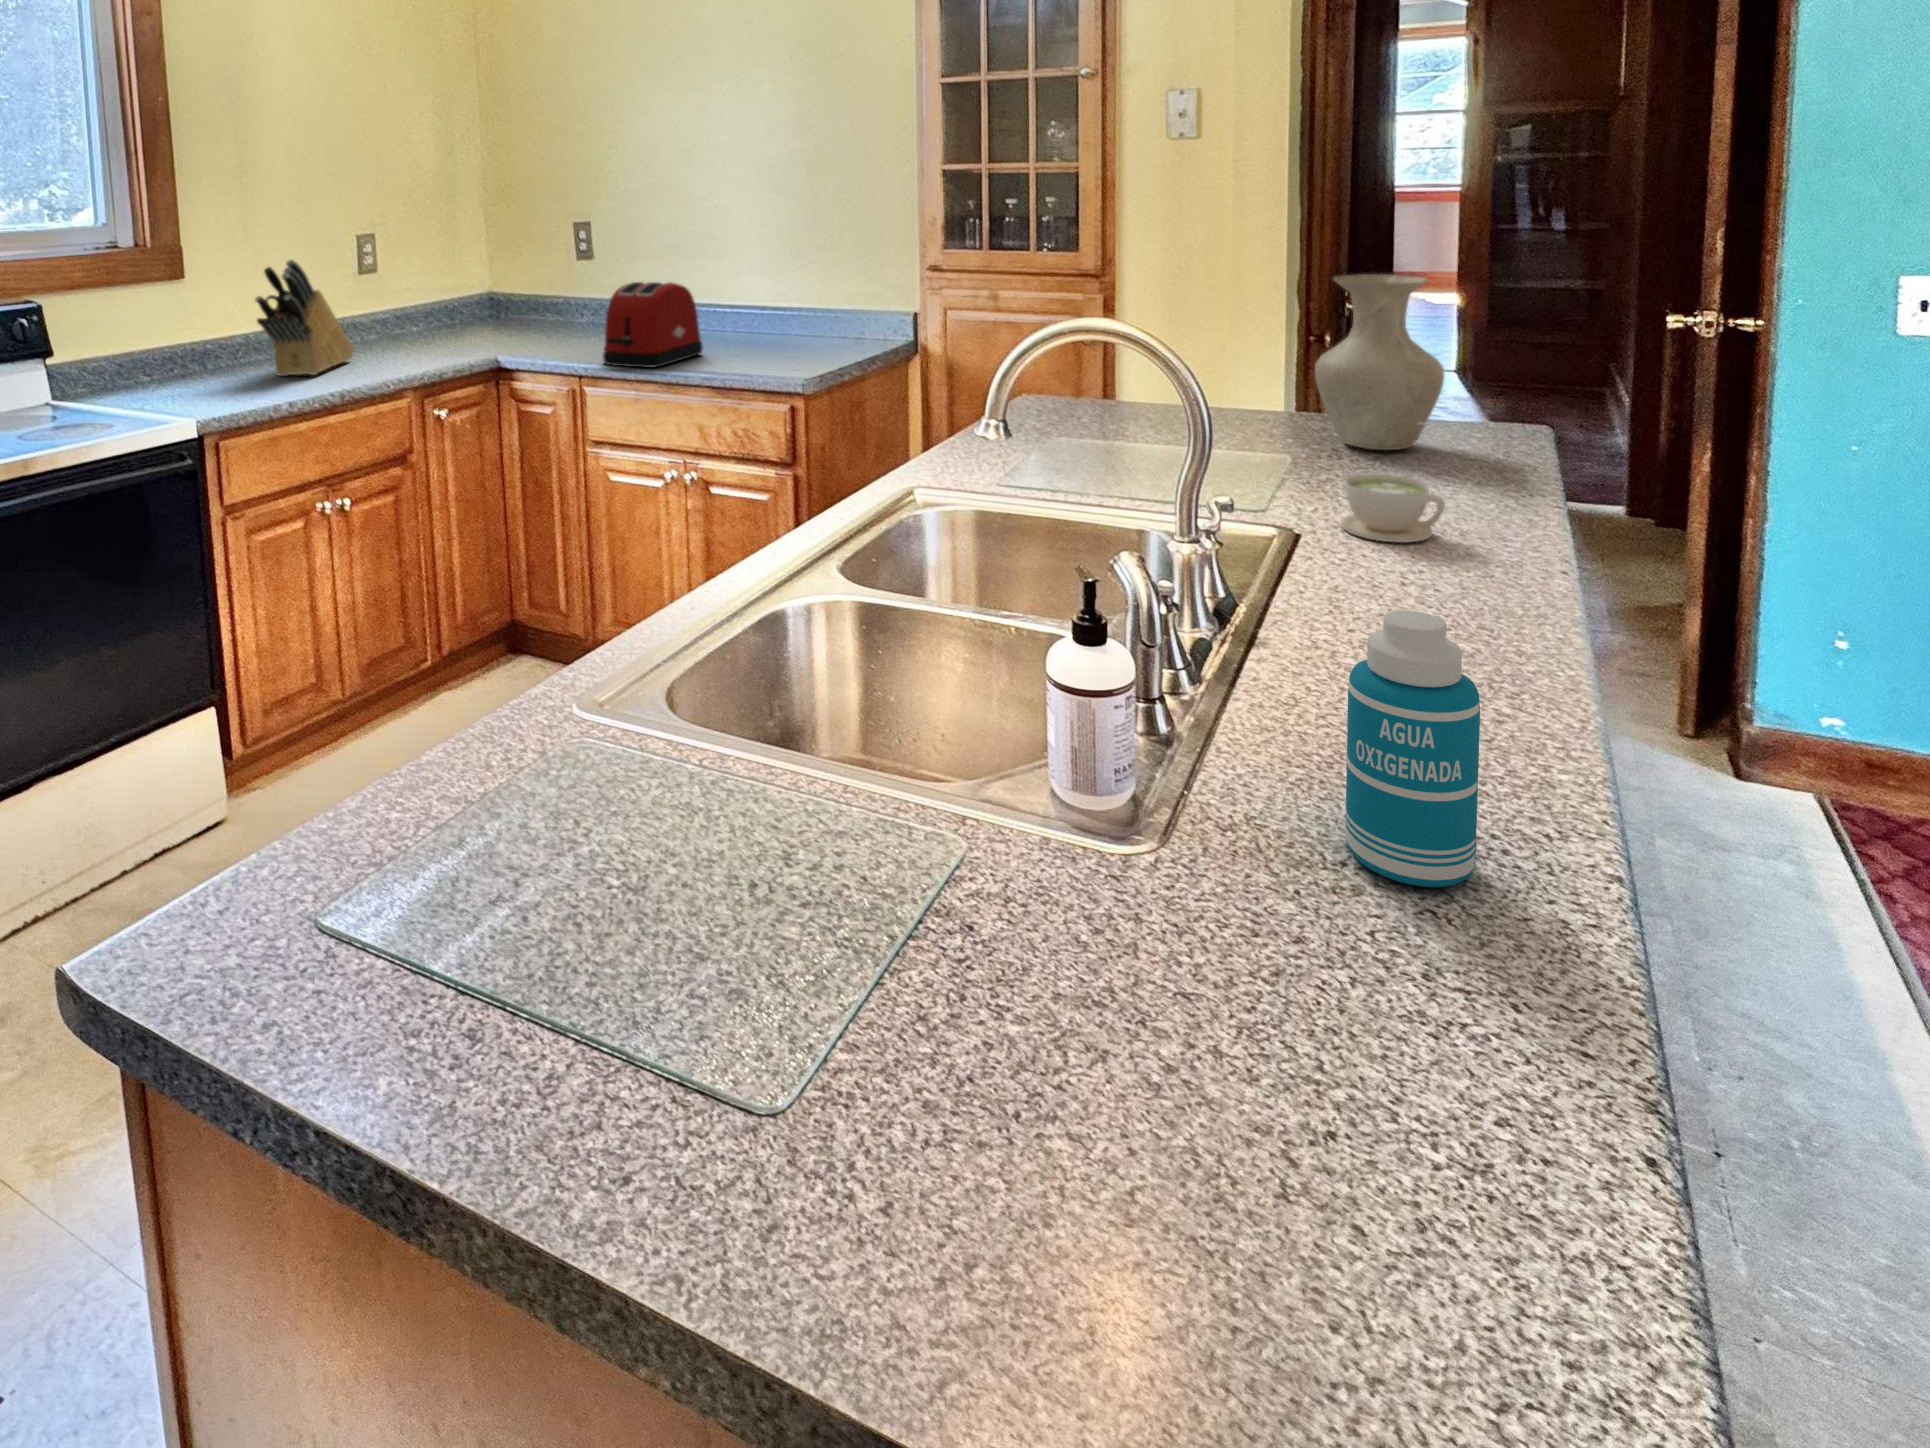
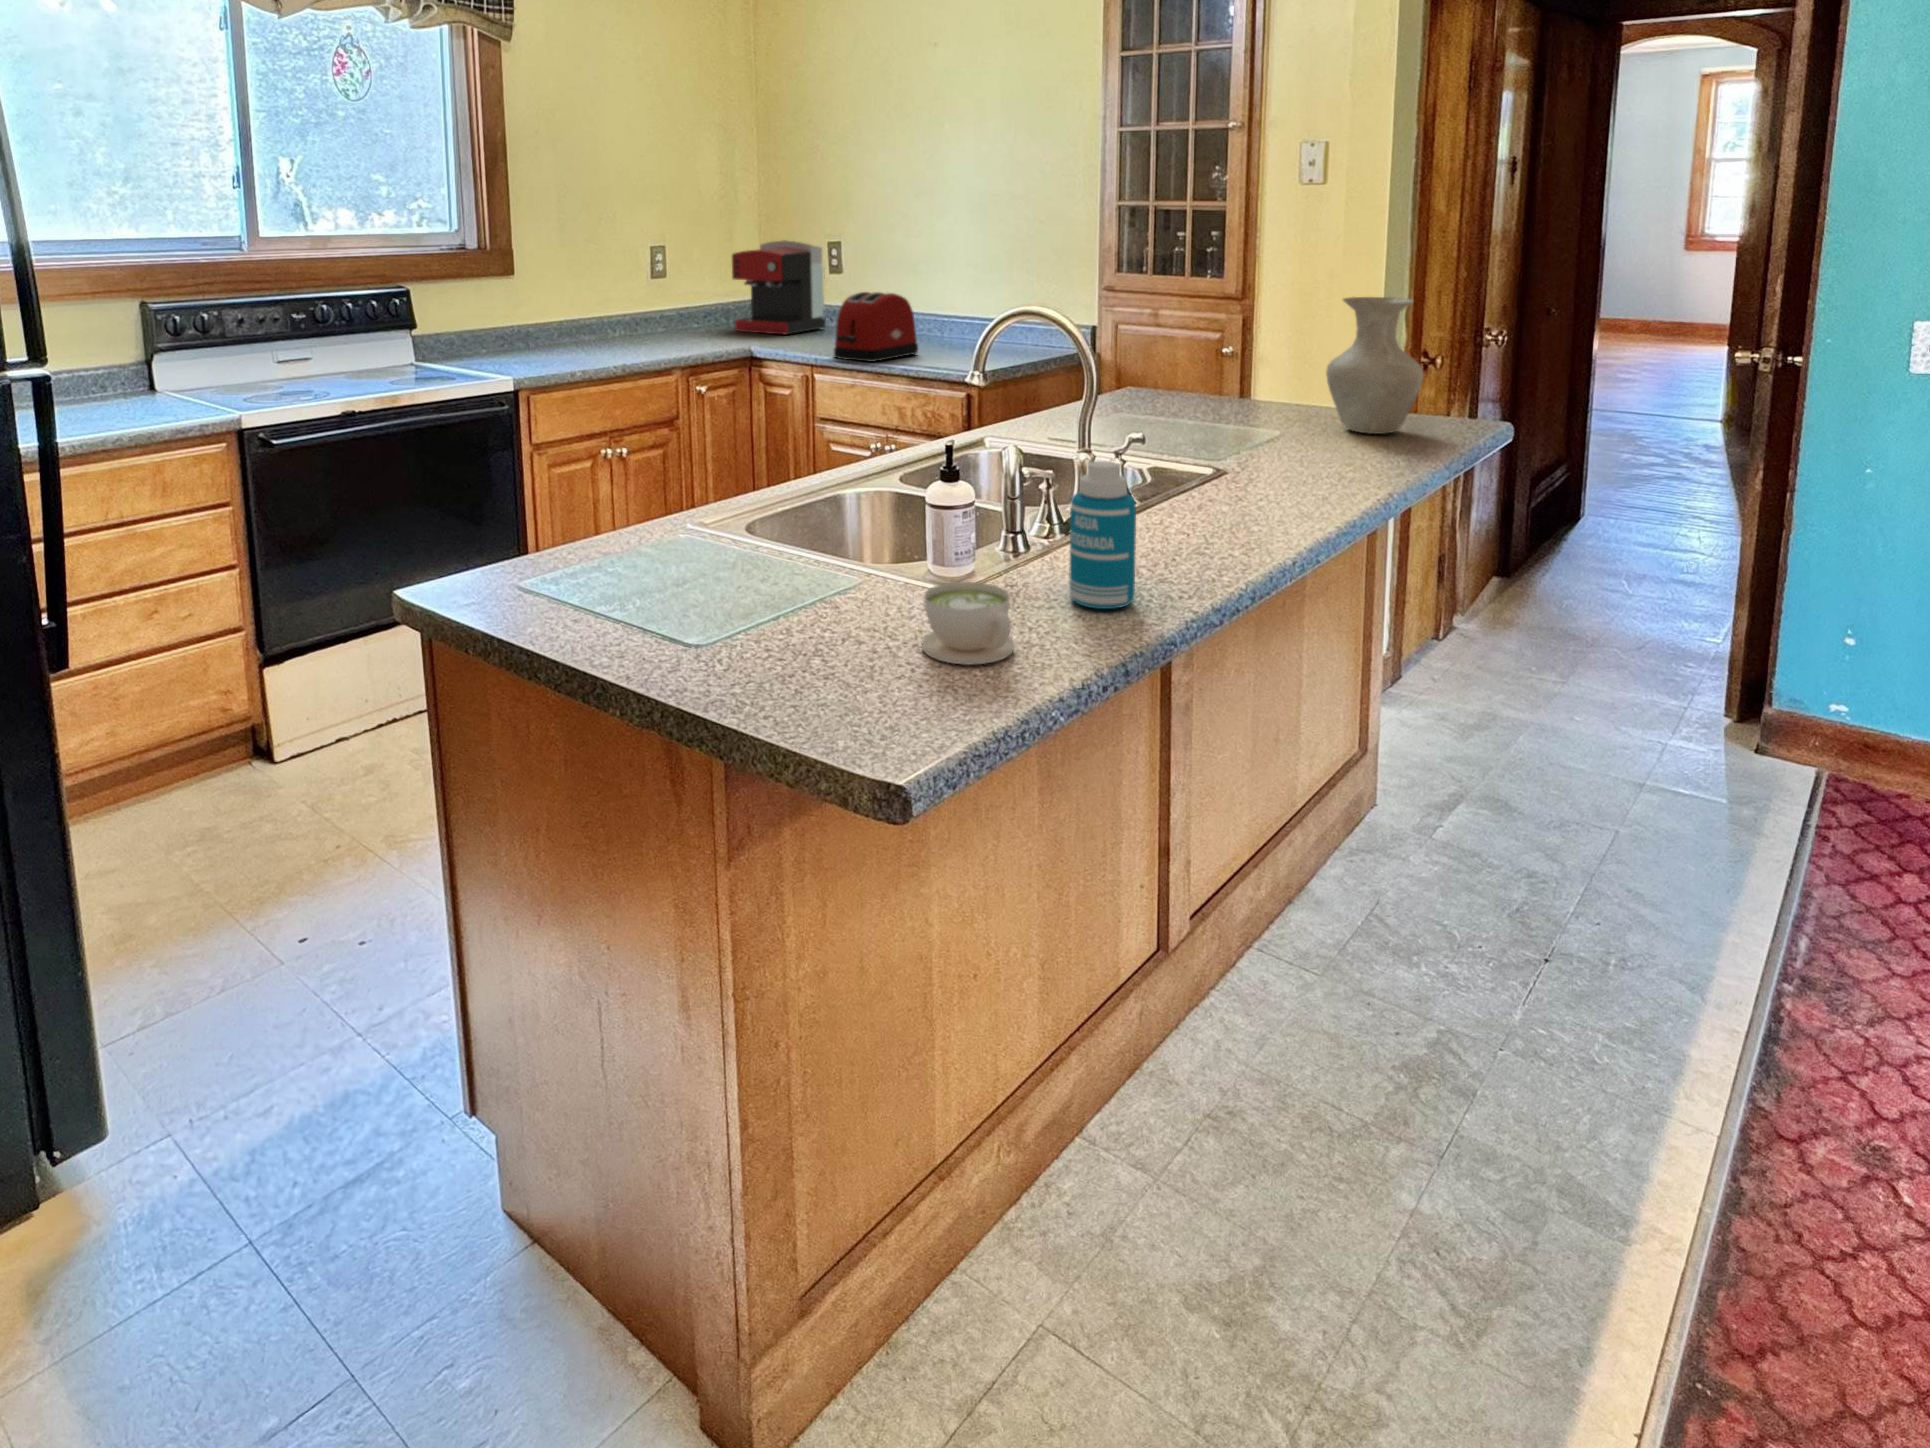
coffee maker: none [459,222,574,335] -> present [732,240,825,335]
knife block: present [255,260,354,376] -> none [562,262,640,354]
coffee cup: present [1341,474,1445,543] -> present [922,582,1015,665]

